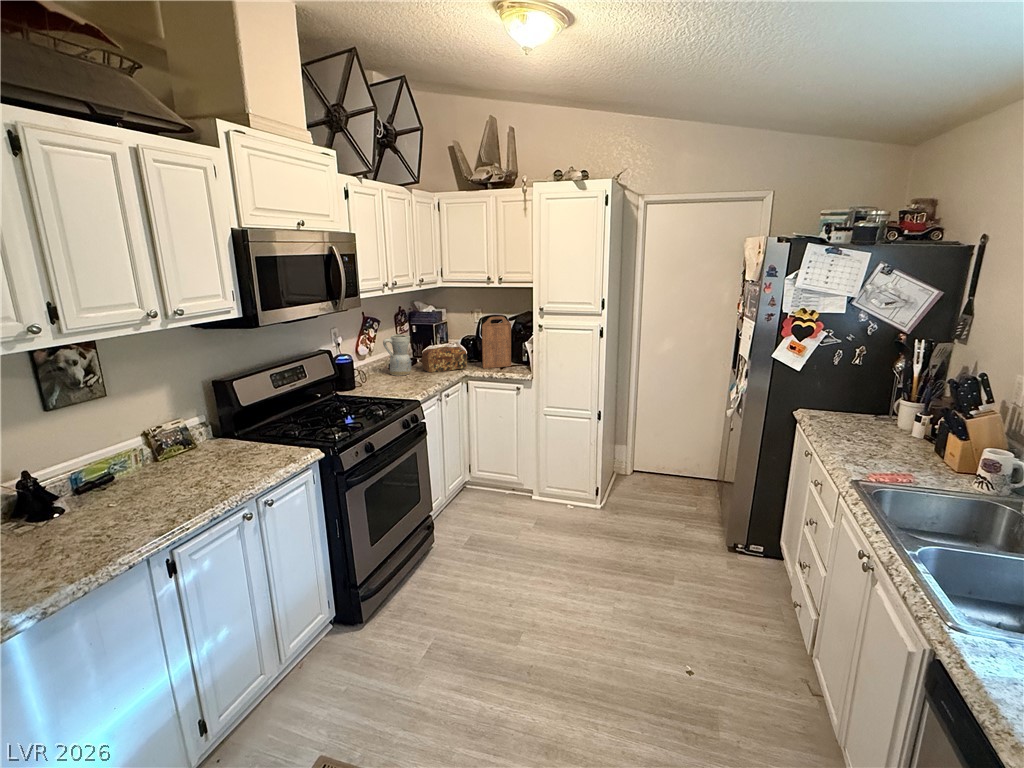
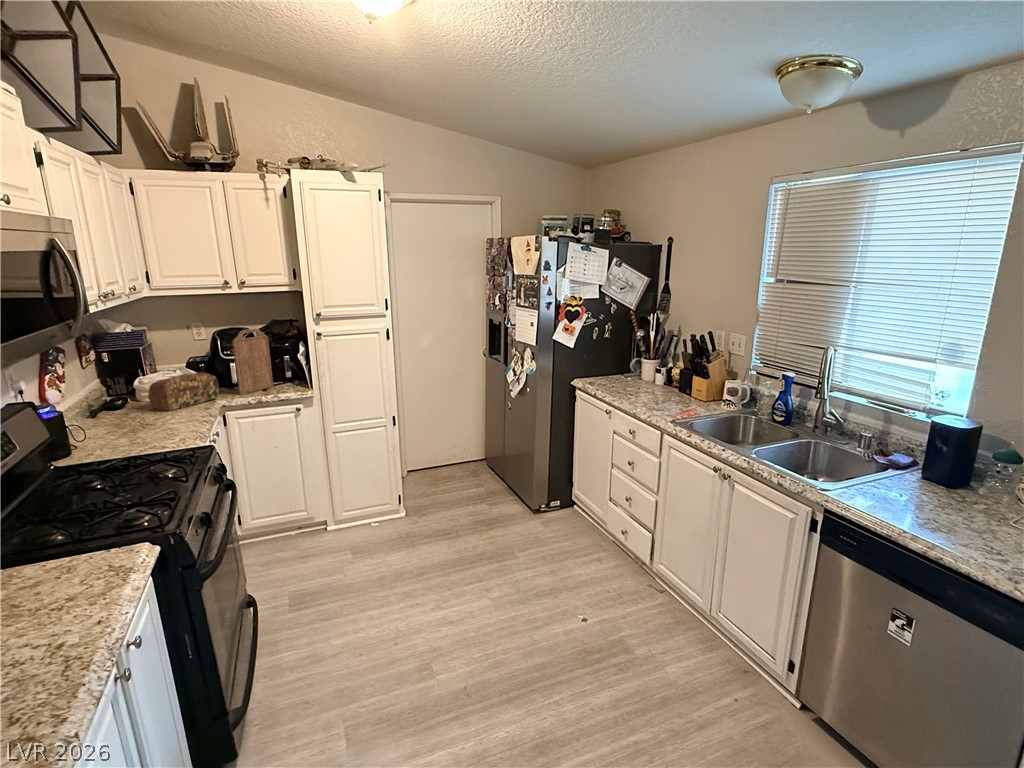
ceramic pitcher: present [383,335,411,376] -> none [89,365,141,424]

